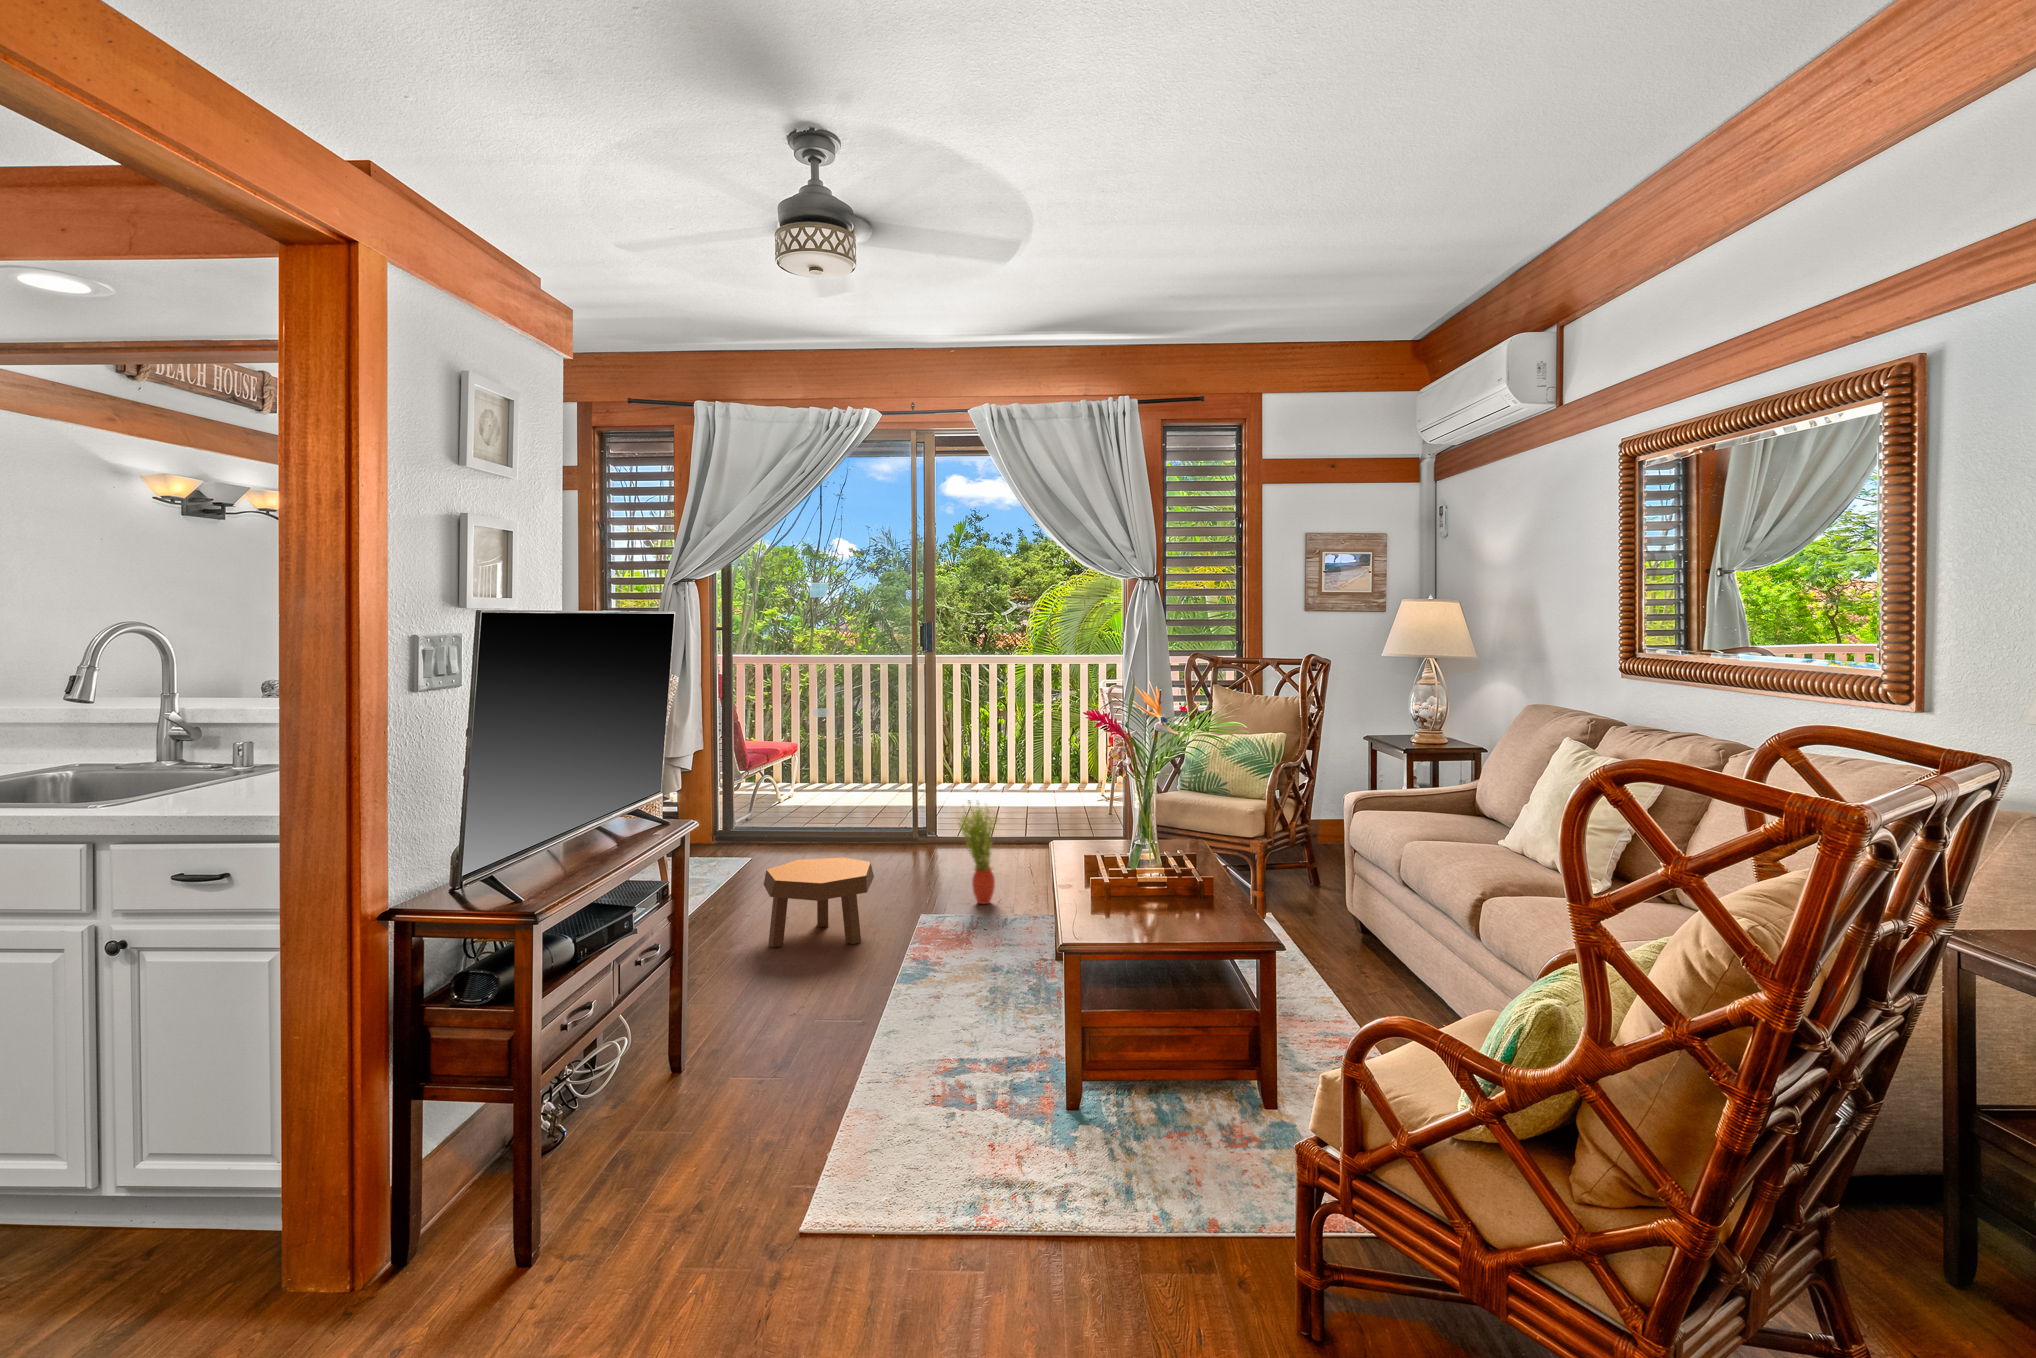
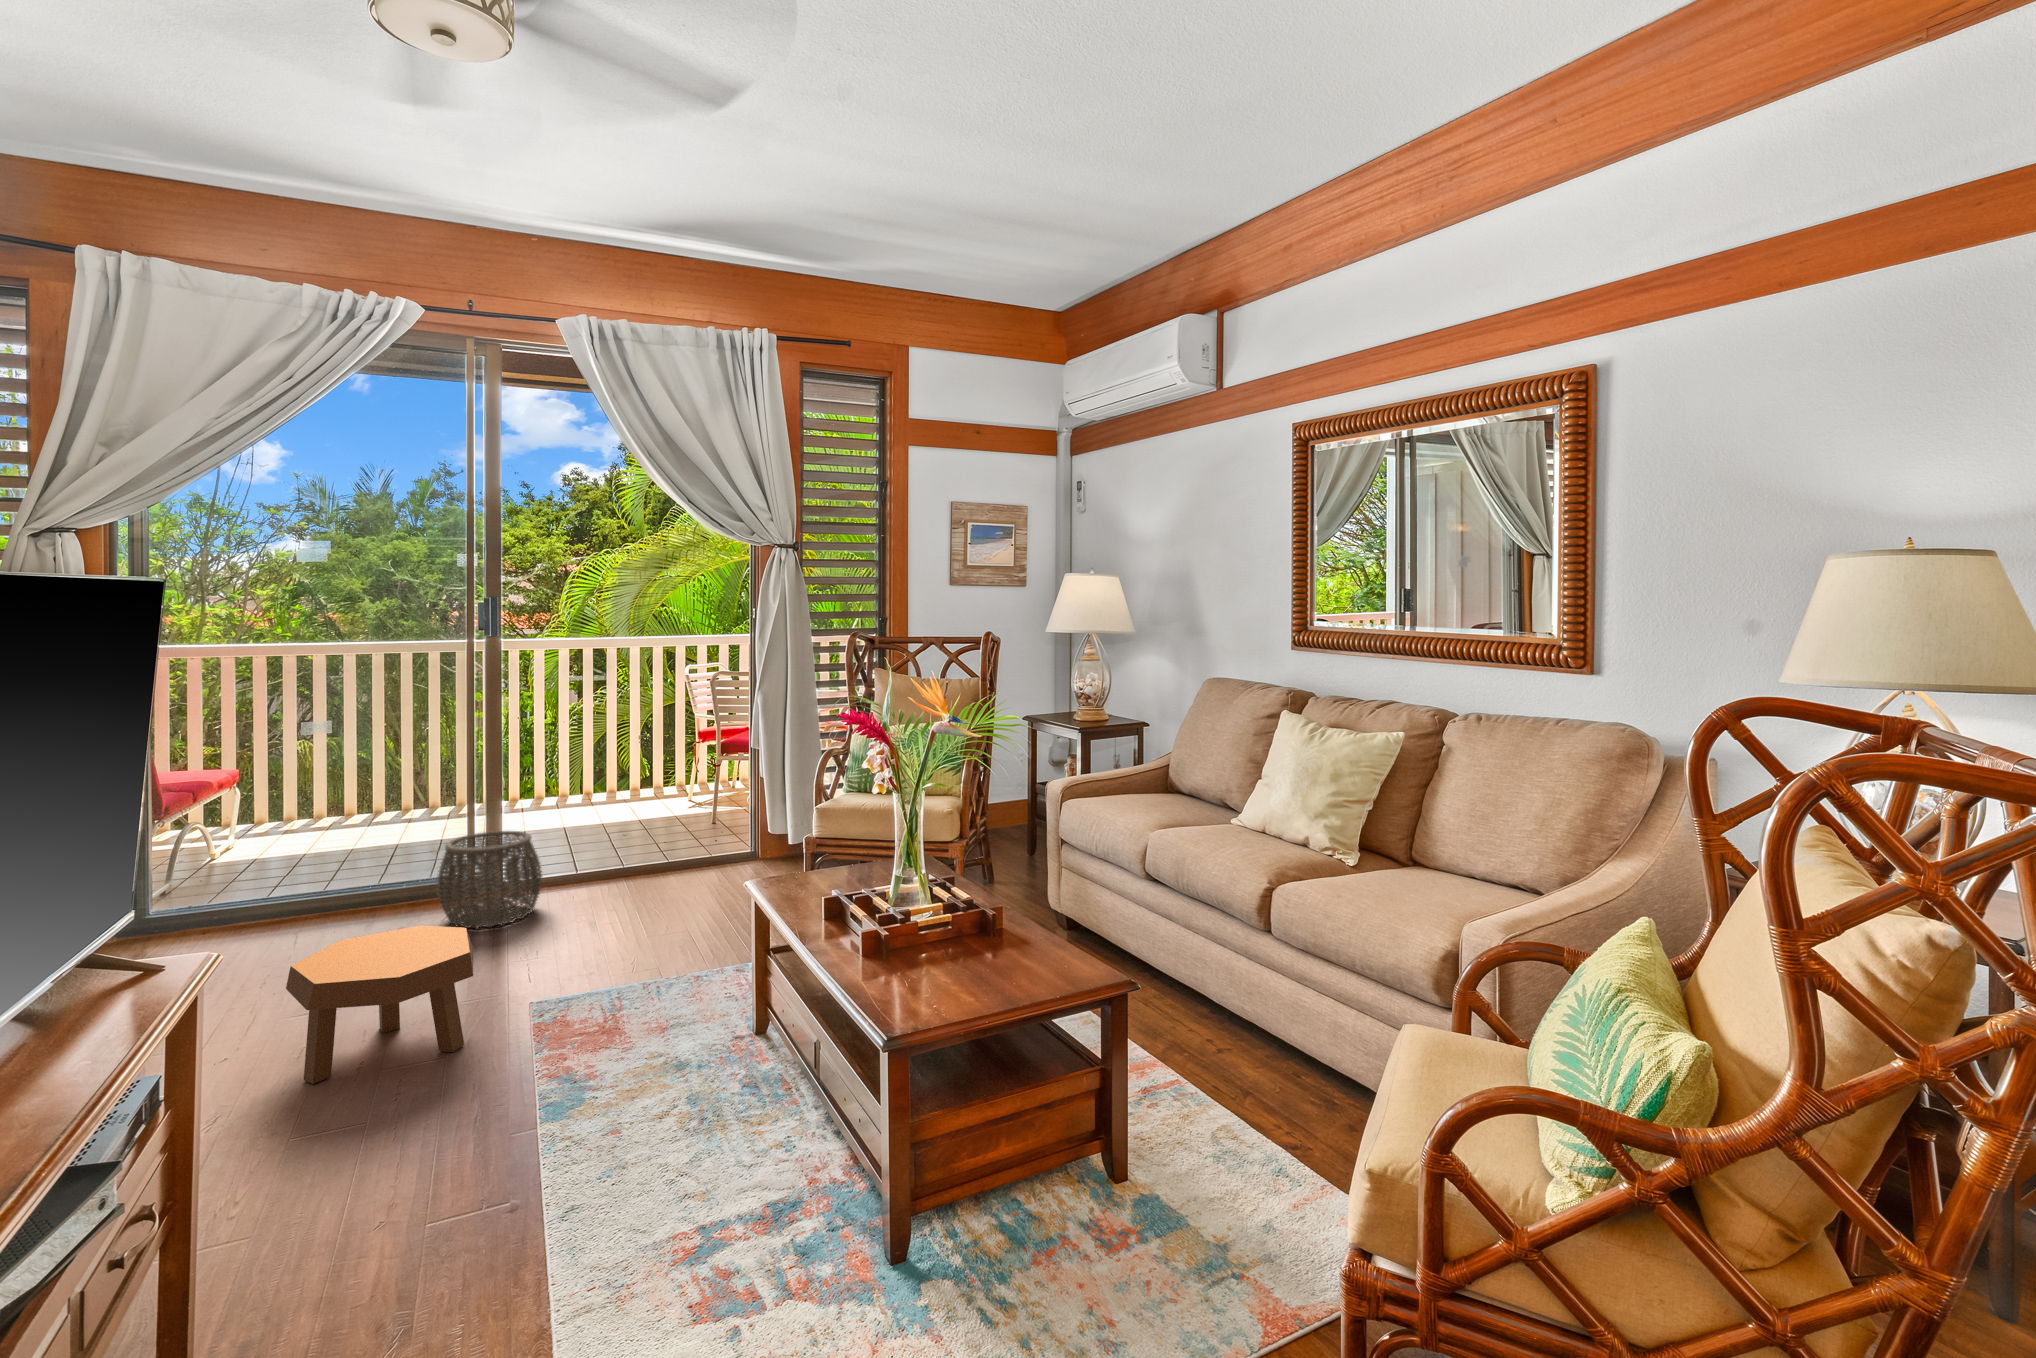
potted plant: present [957,800,998,904] -> none [580,822,642,955]
woven basket: none [871,805,942,875] -> present [437,831,542,928]

